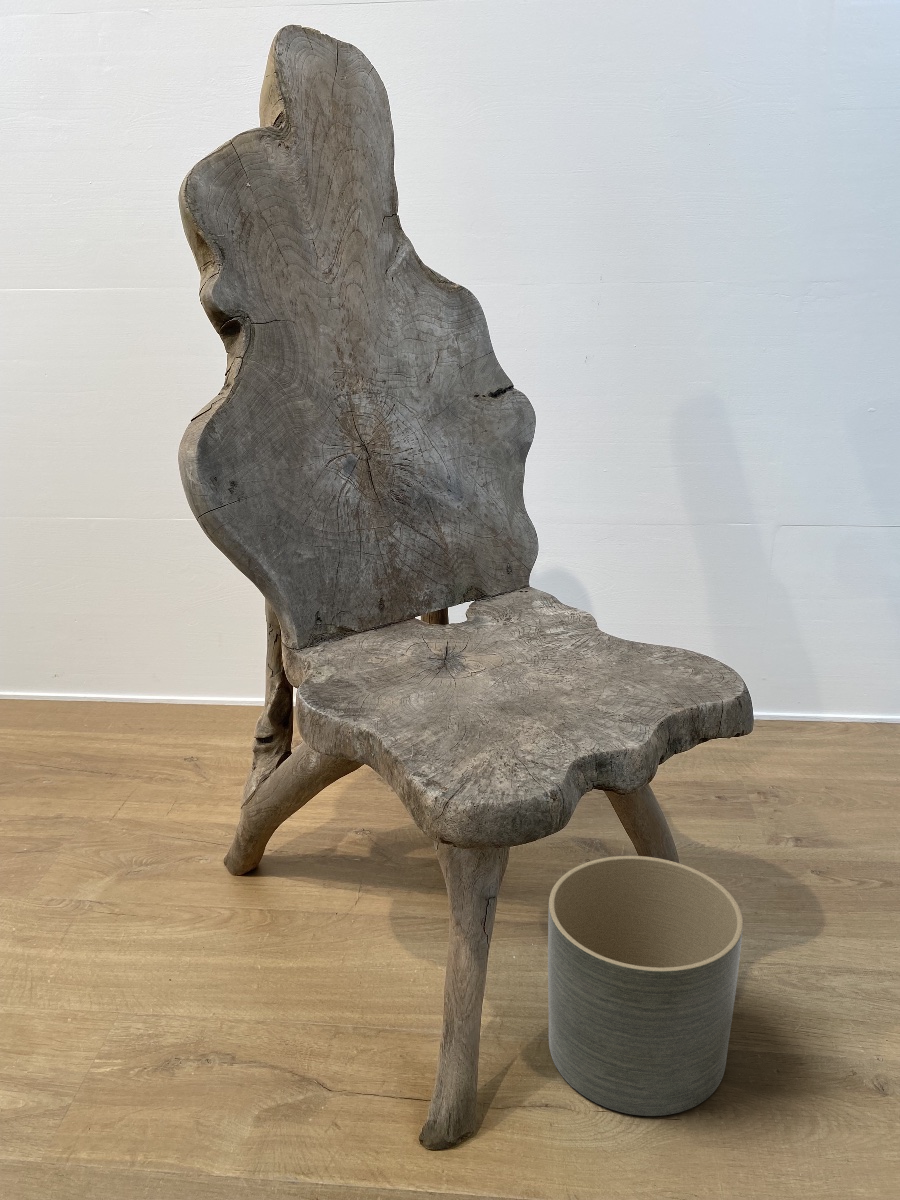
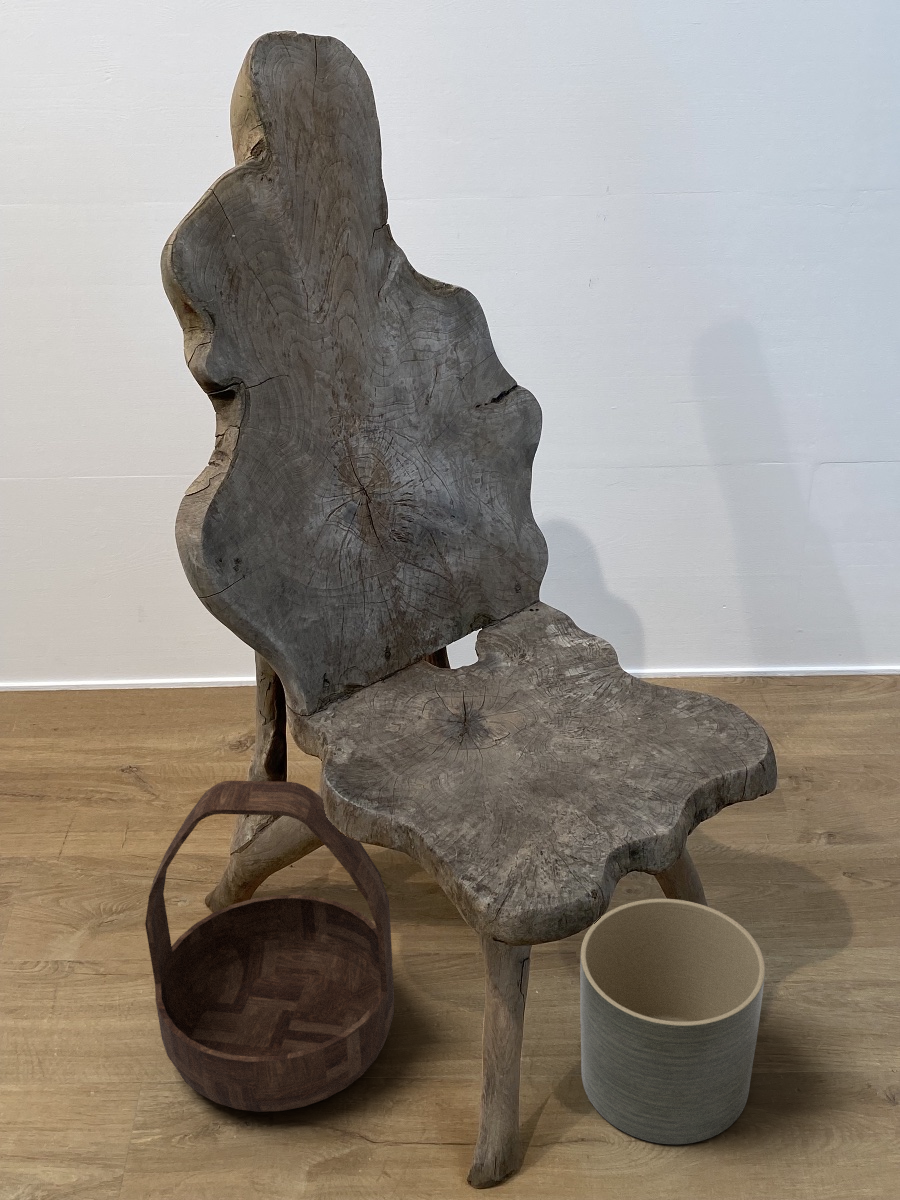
basket: none [115,702,364,1054] -> present [145,781,394,1112]

